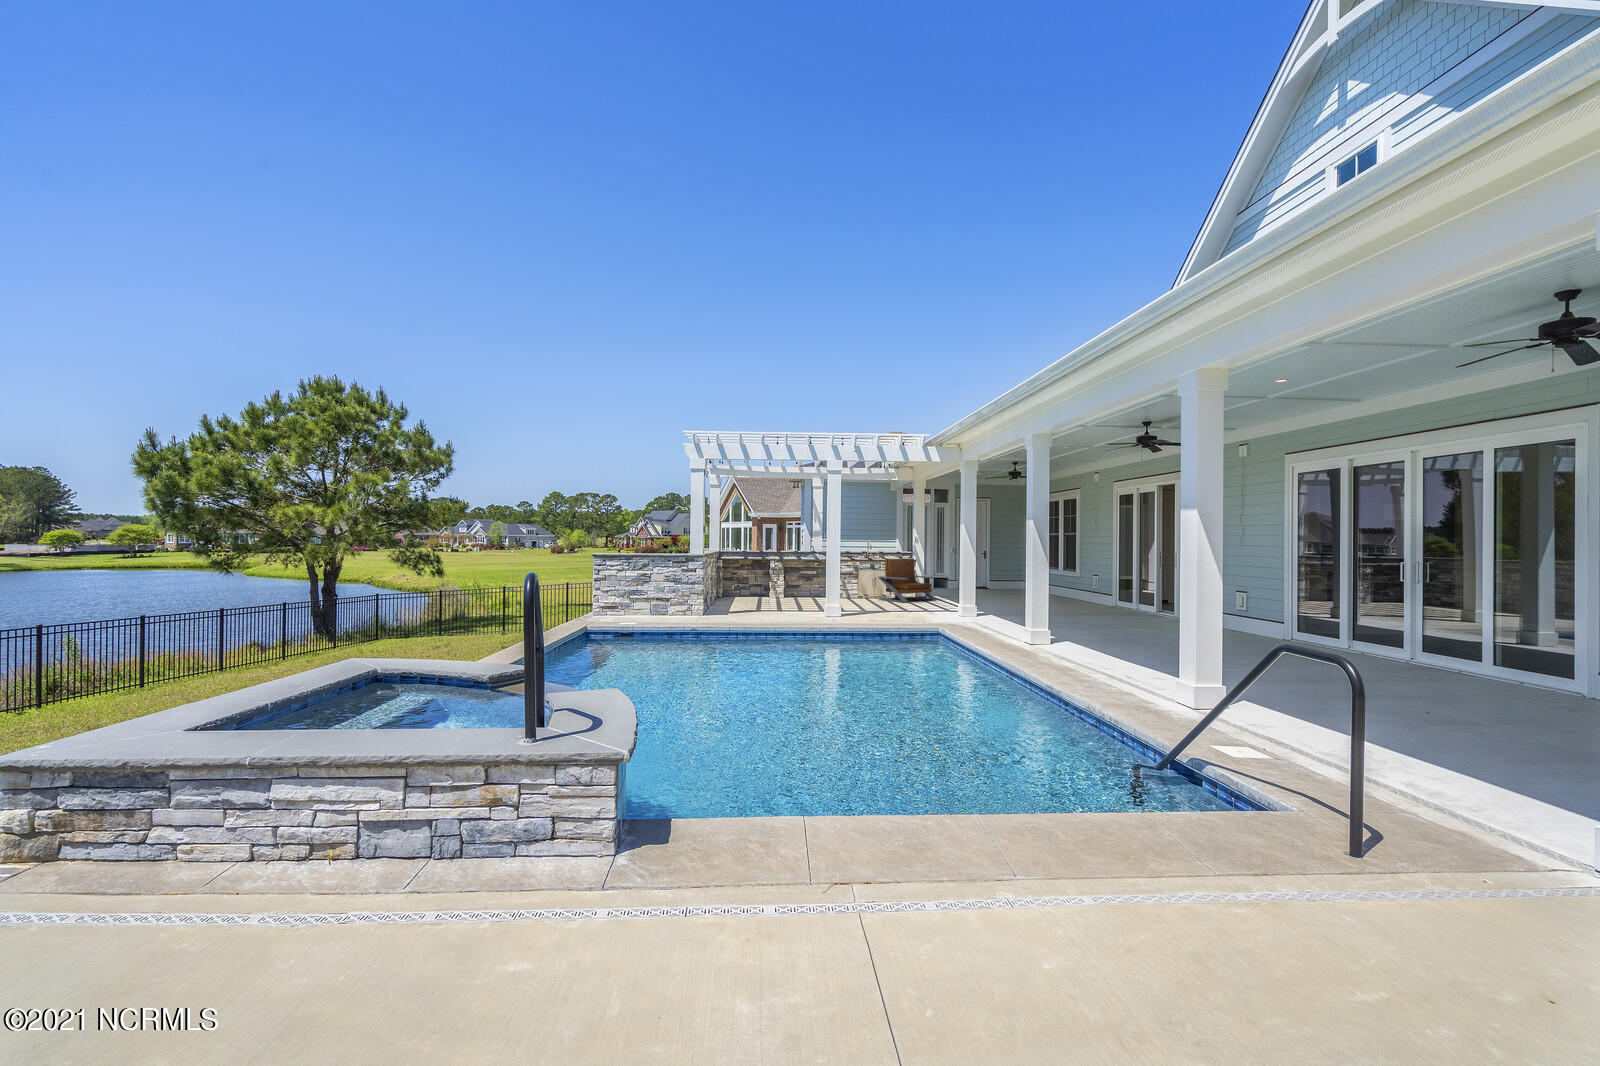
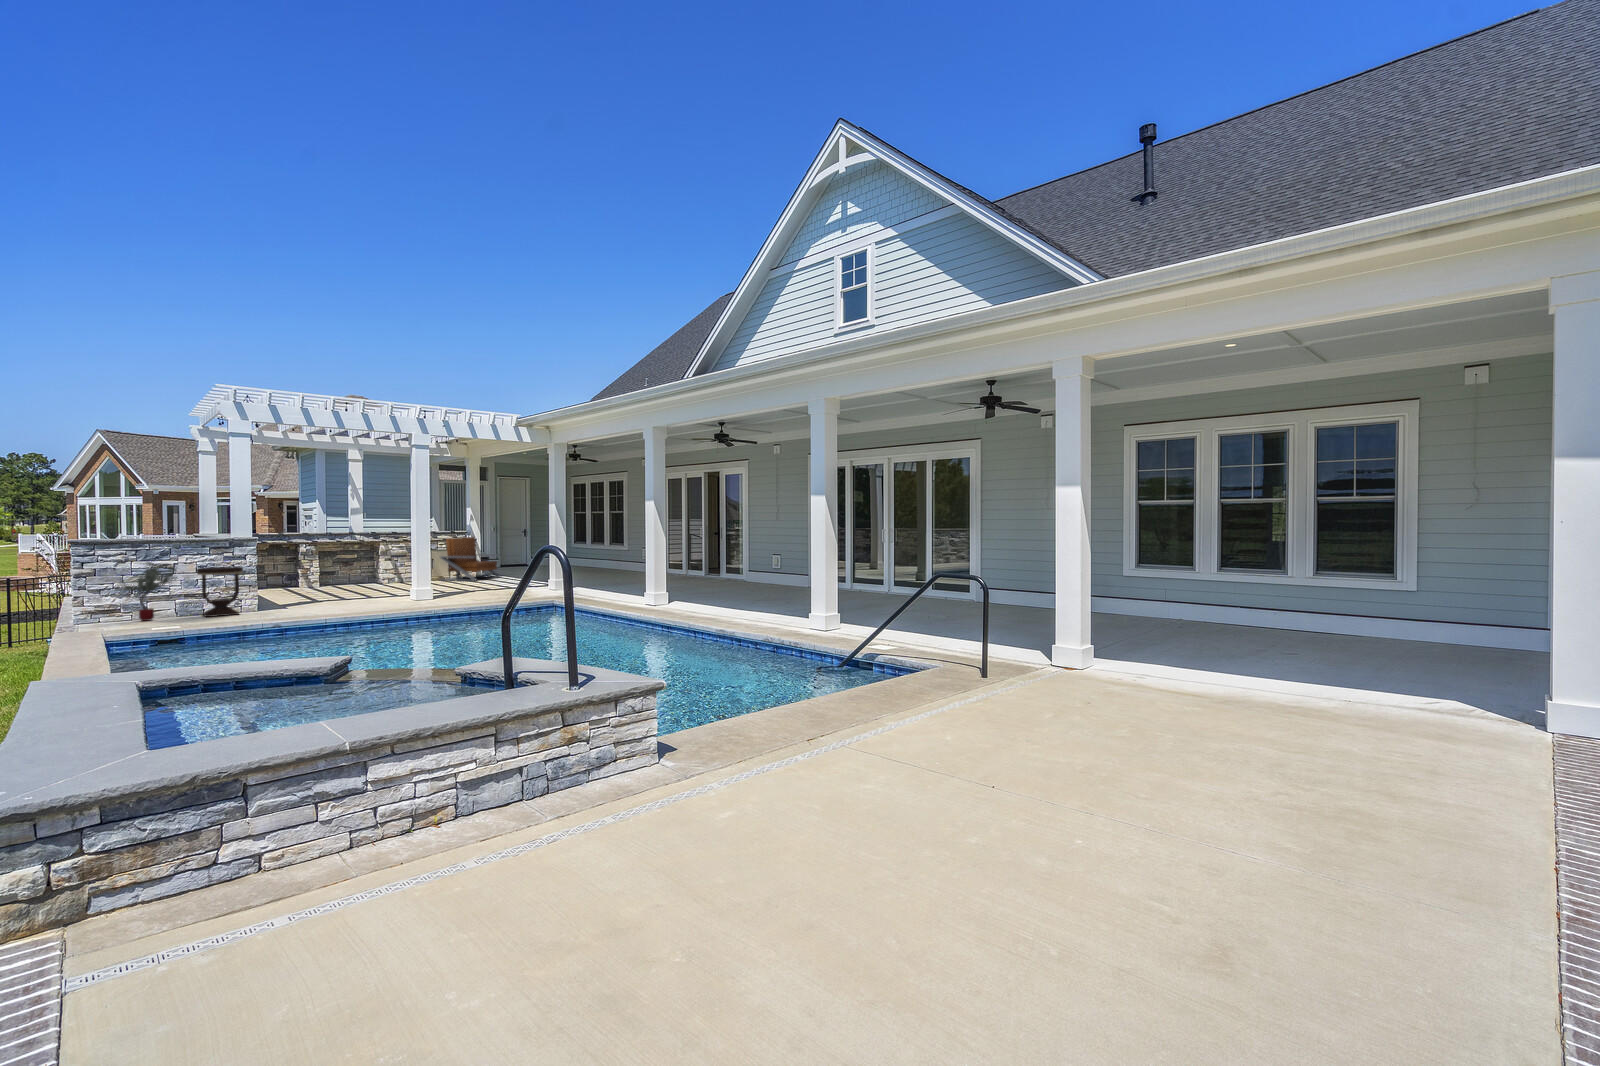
potted tree: none [609,569,649,617] -> present [114,560,177,621]
side table: none [661,578,691,618] -> present [197,566,243,617]

